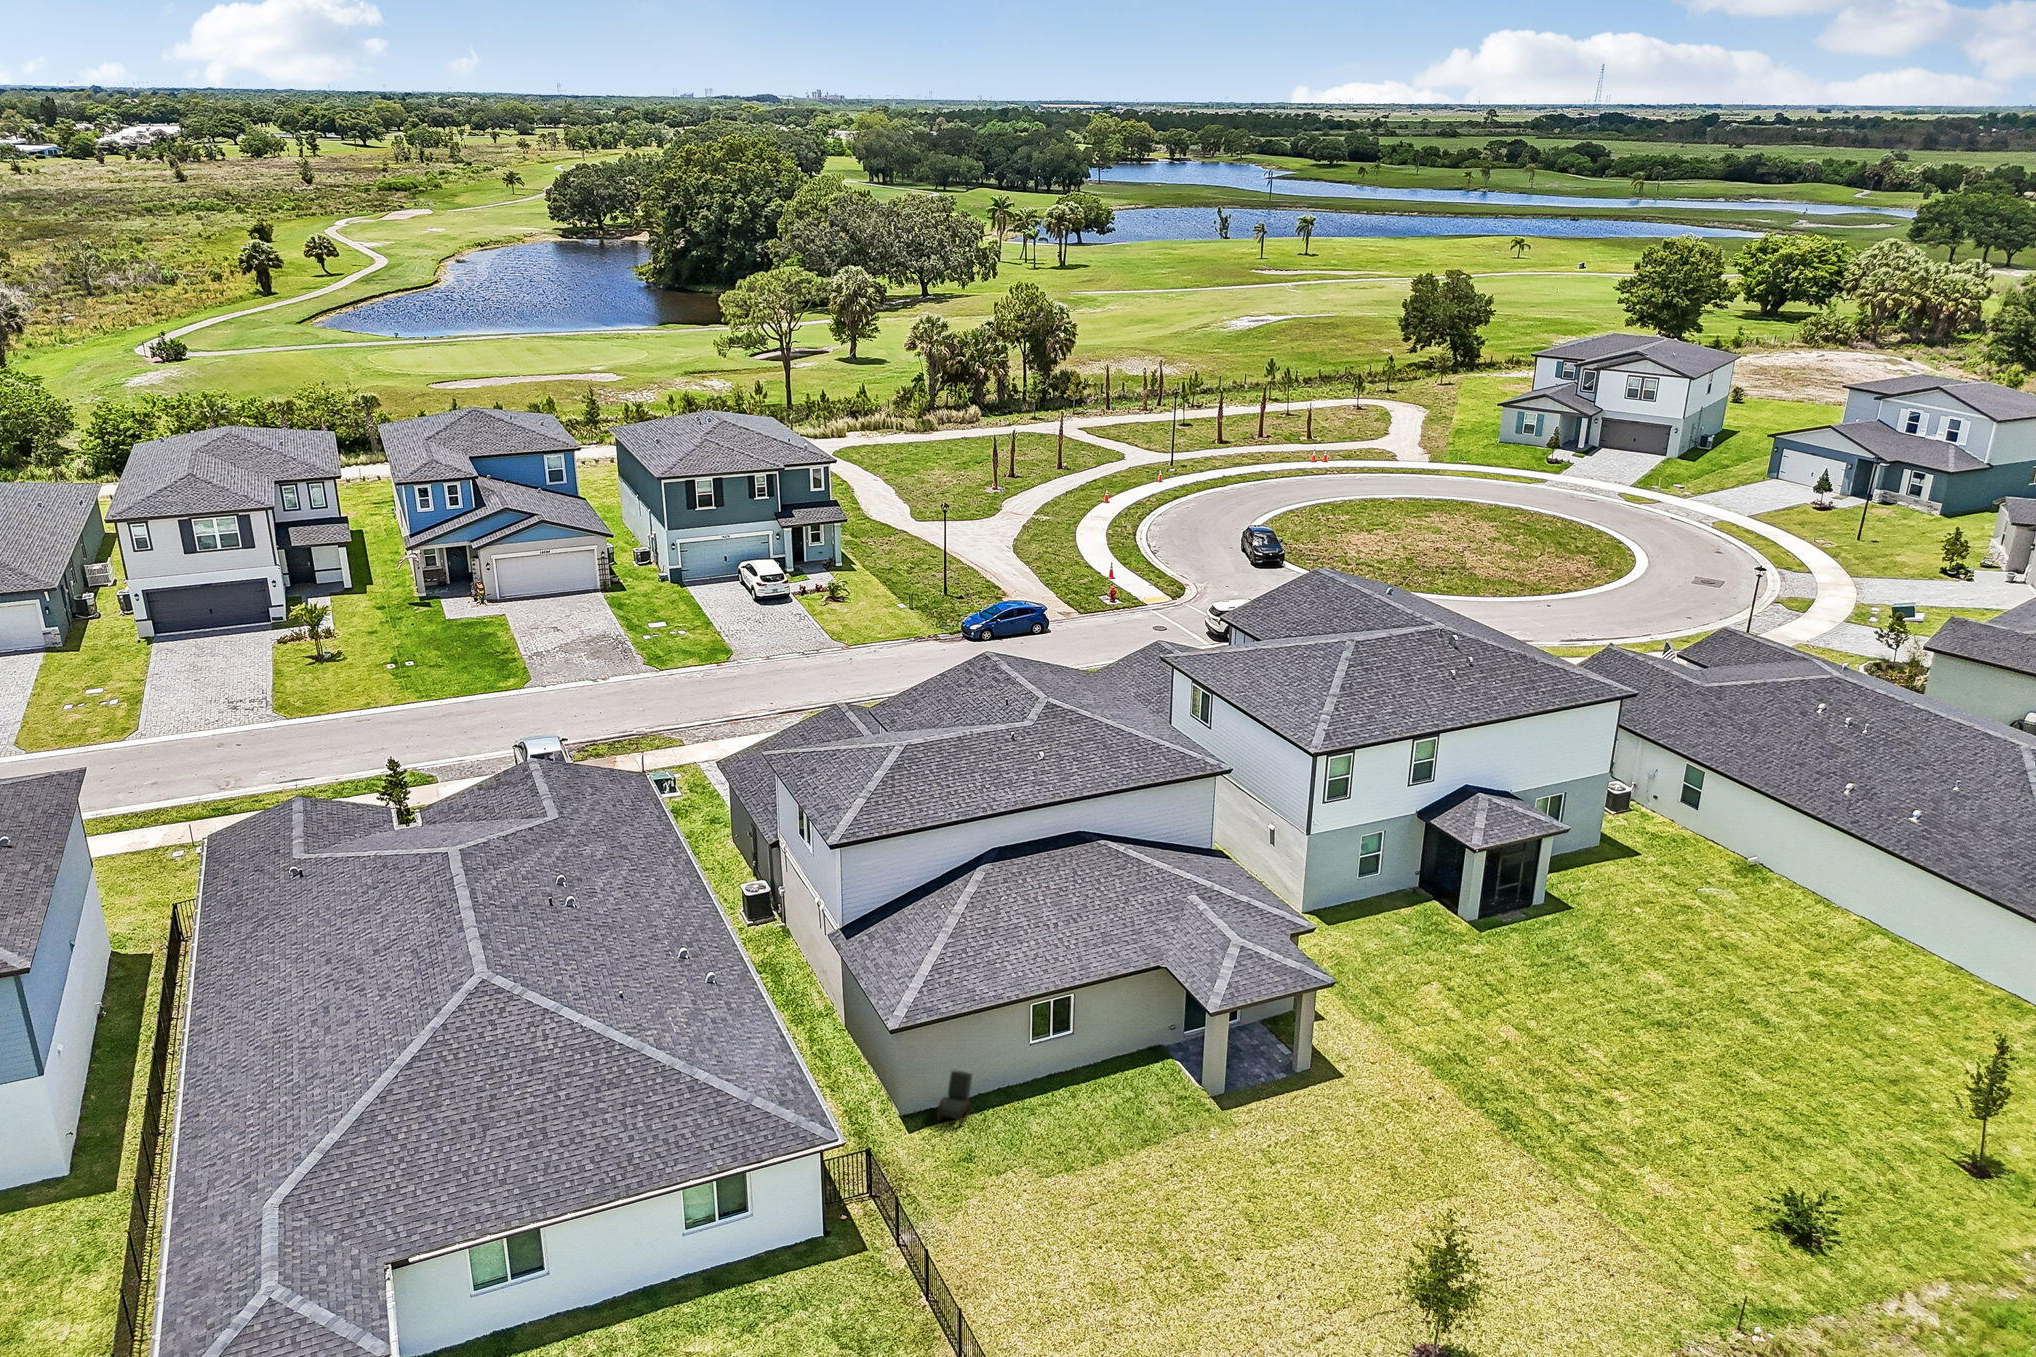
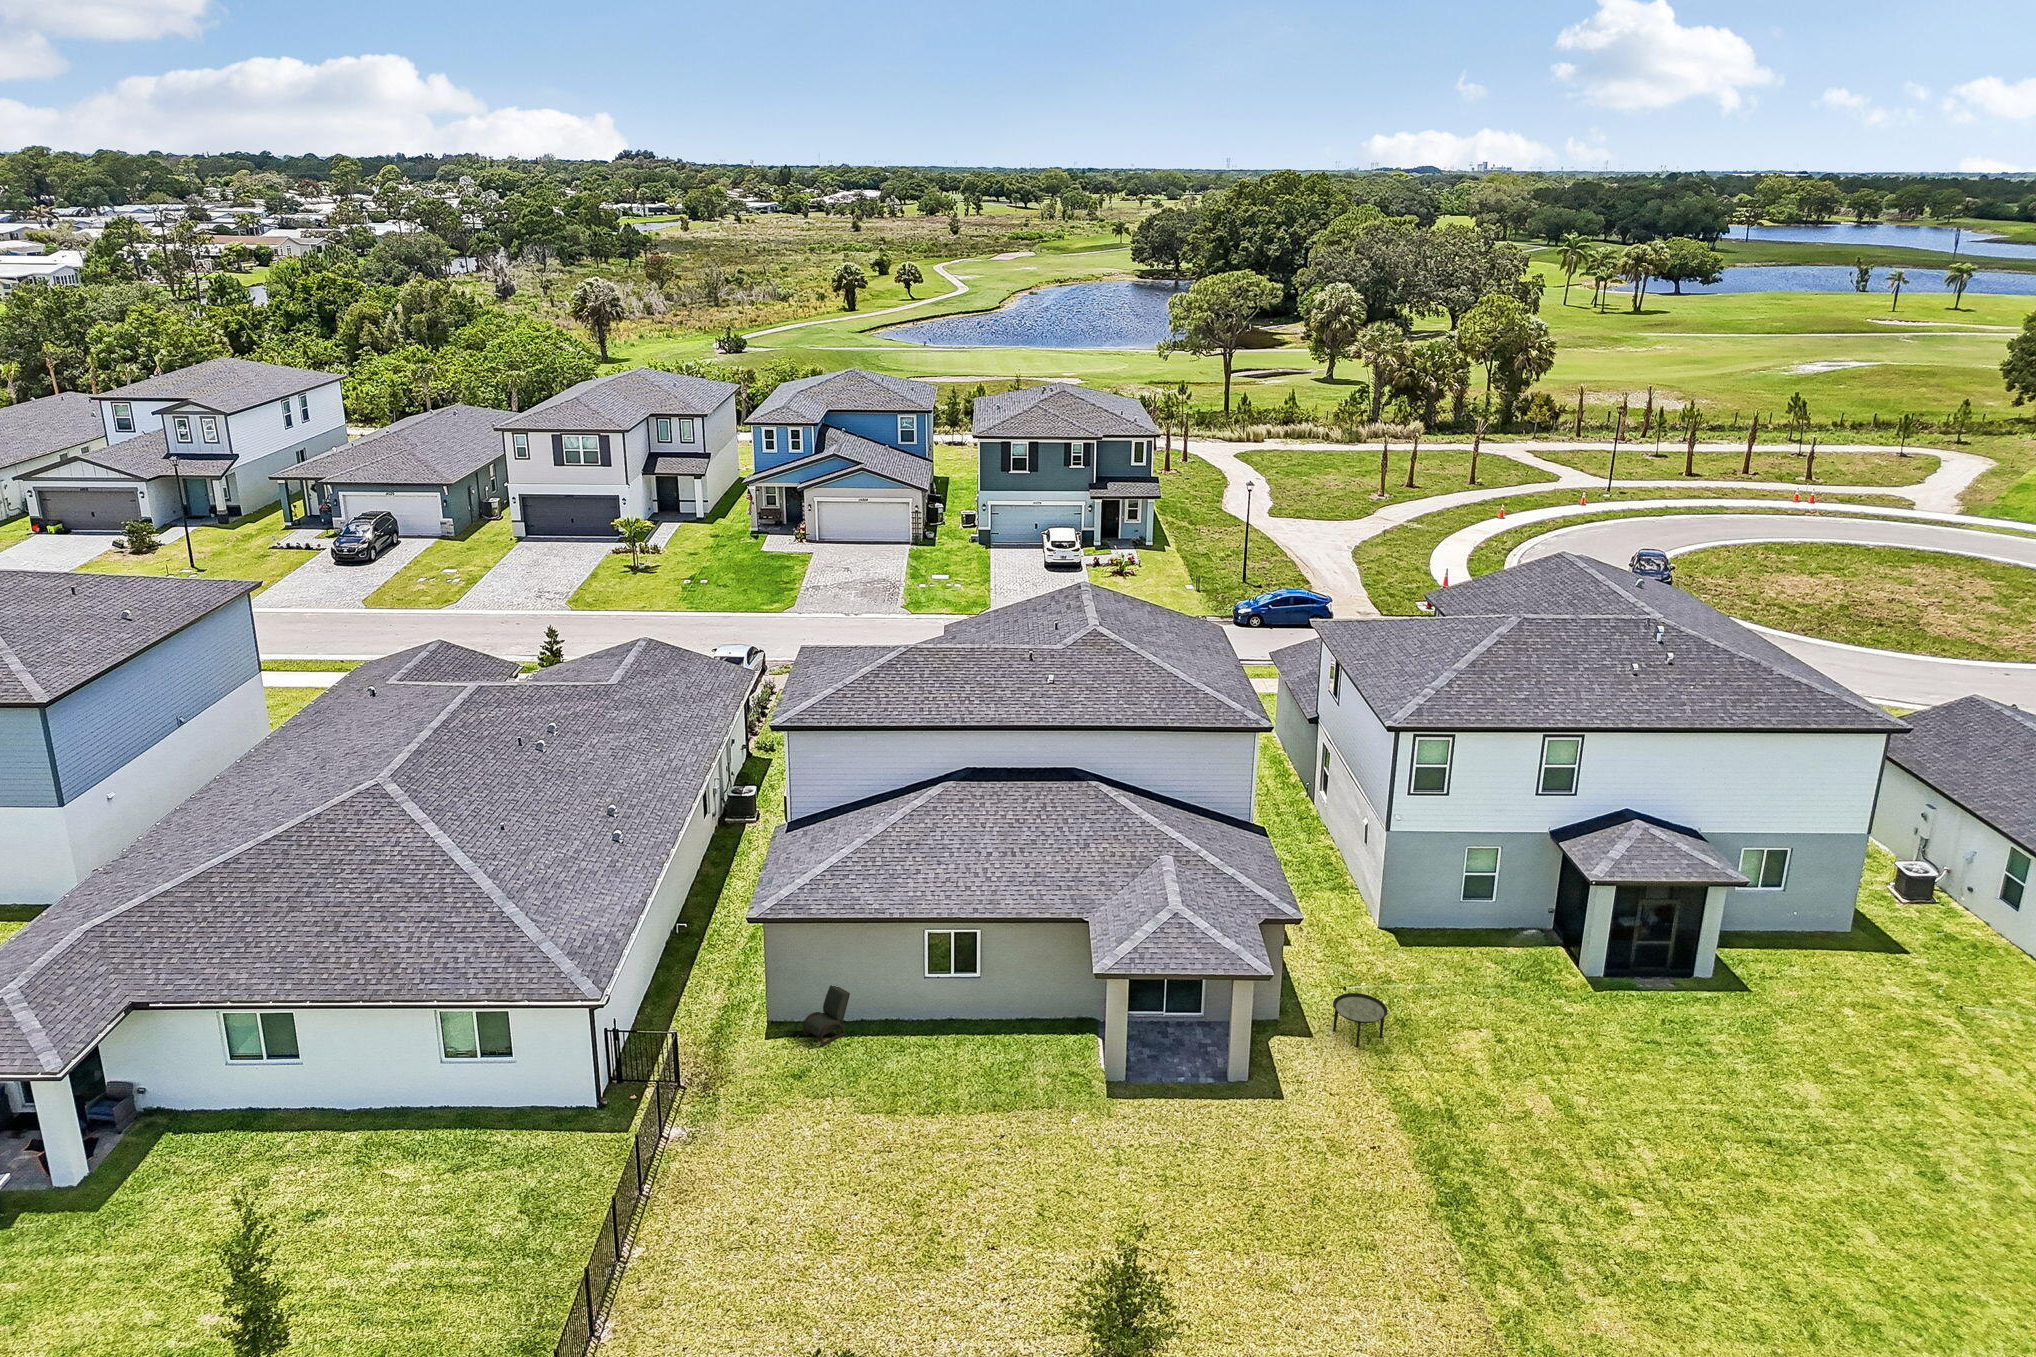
round table: none [1331,974,1374,1018] -> present [1333,993,1388,1047]

